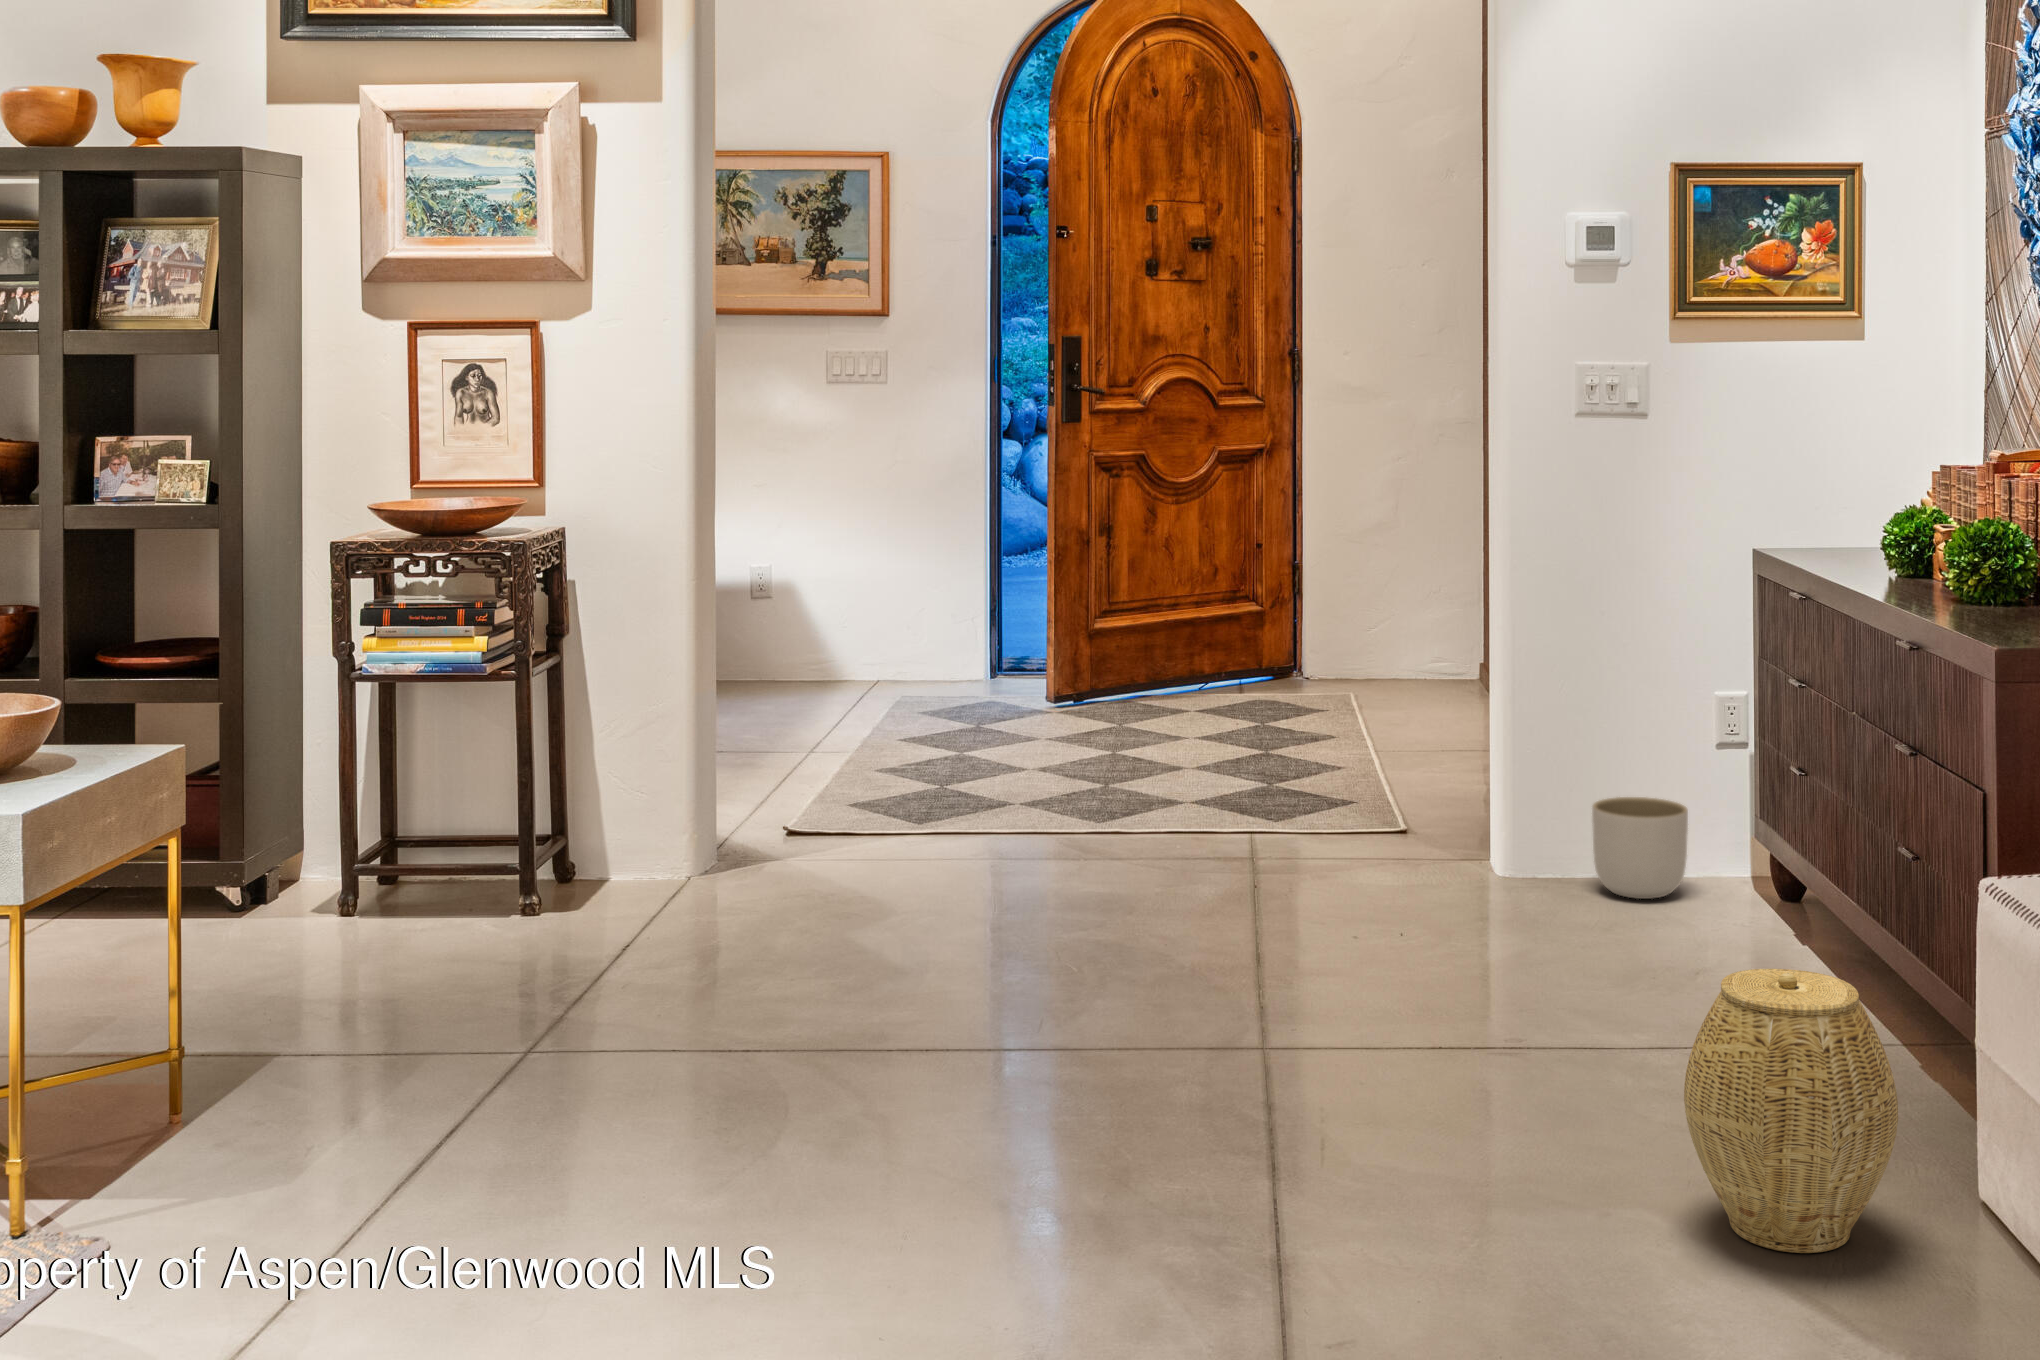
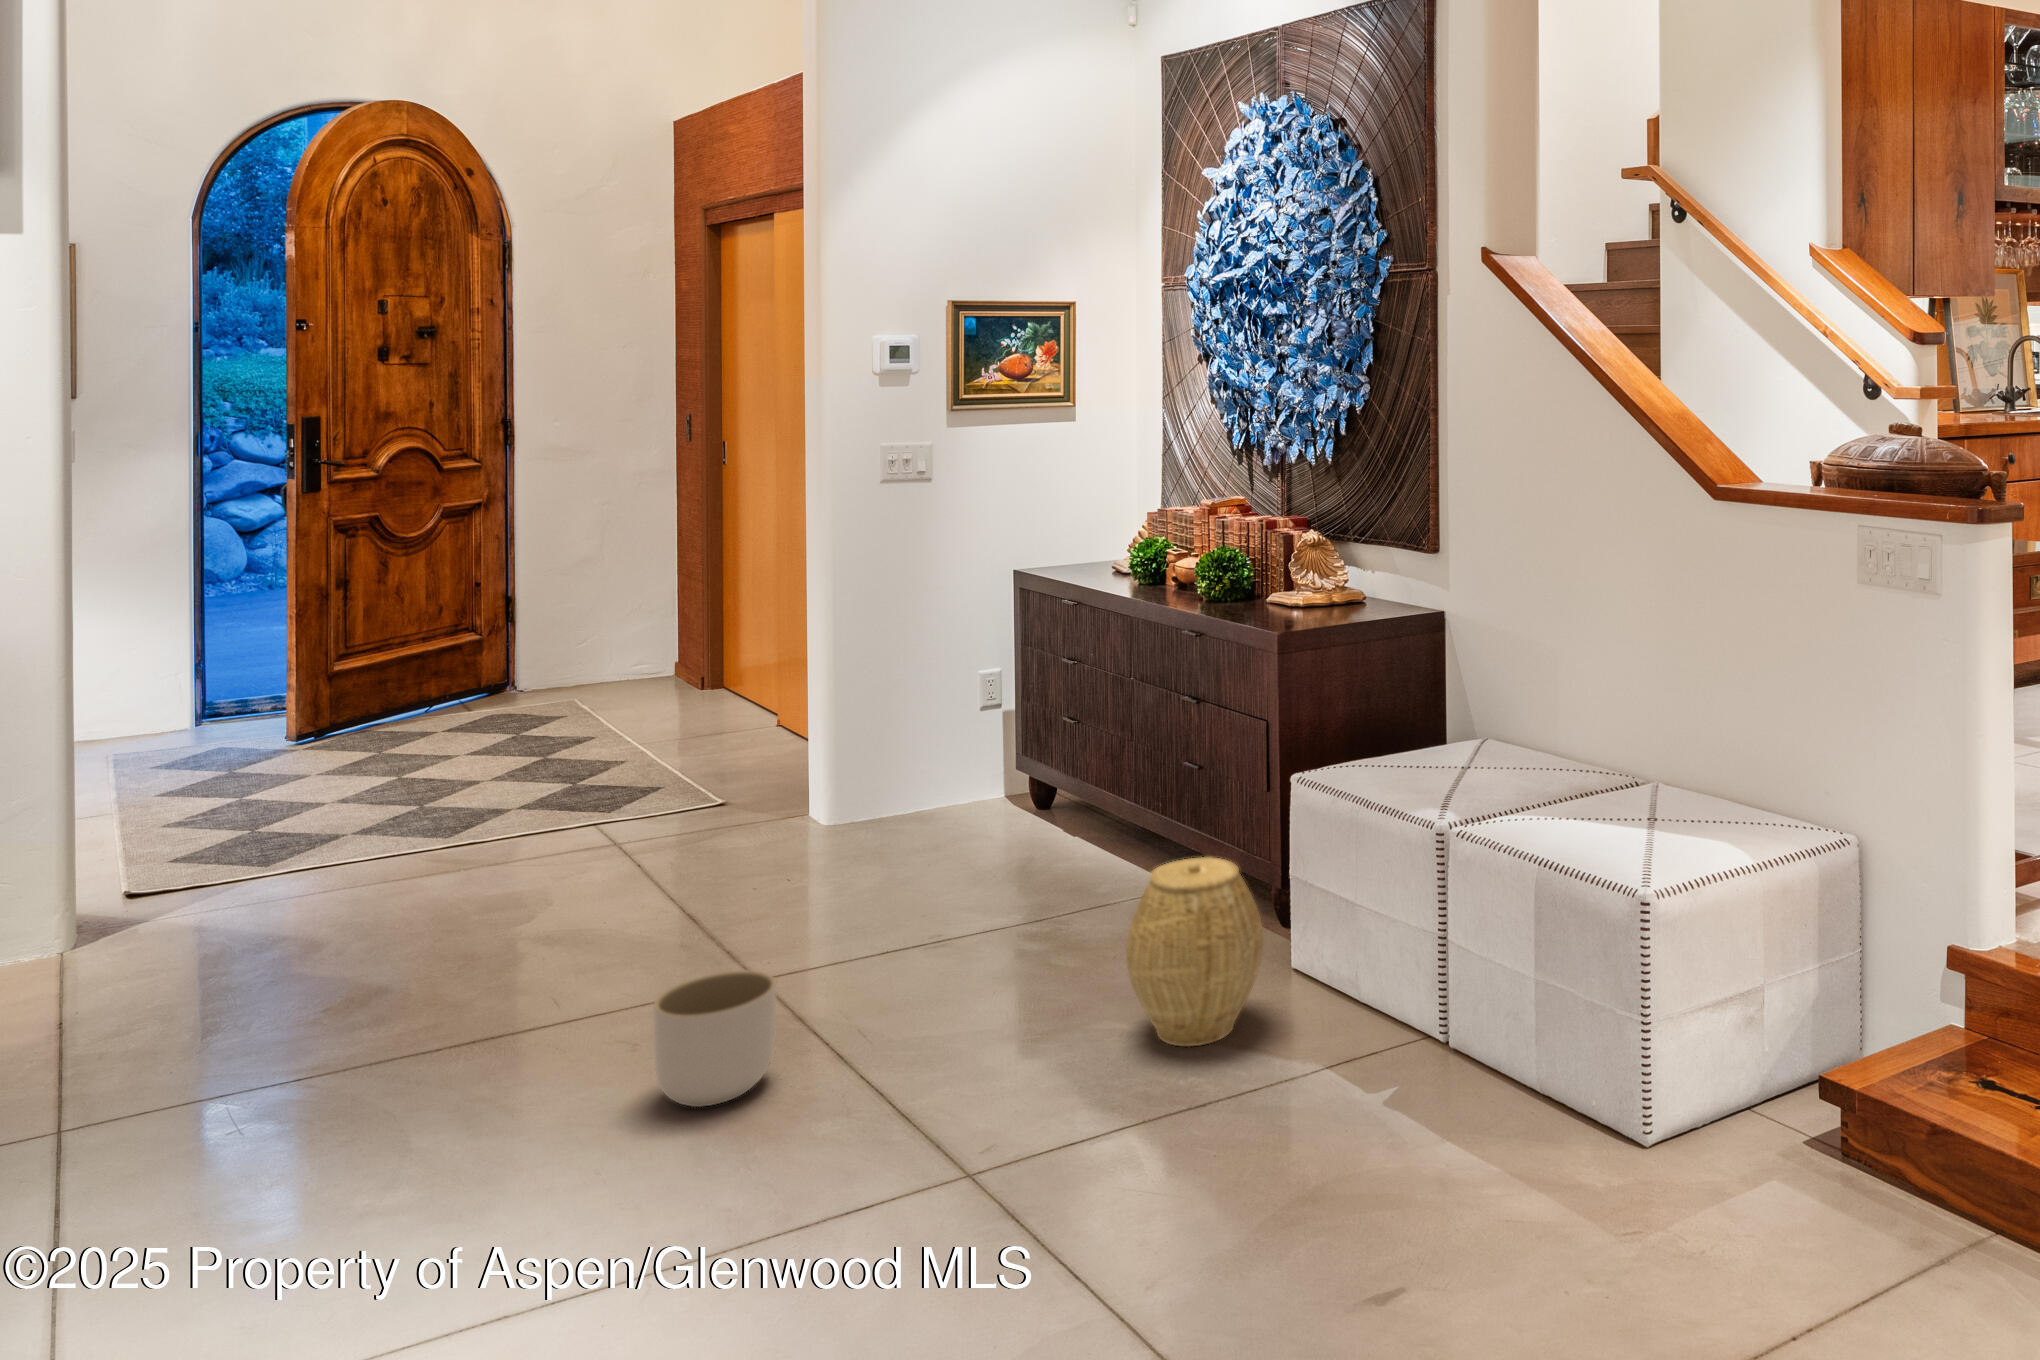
planter: present [1592,797,1688,899] -> present [653,970,777,1107]

